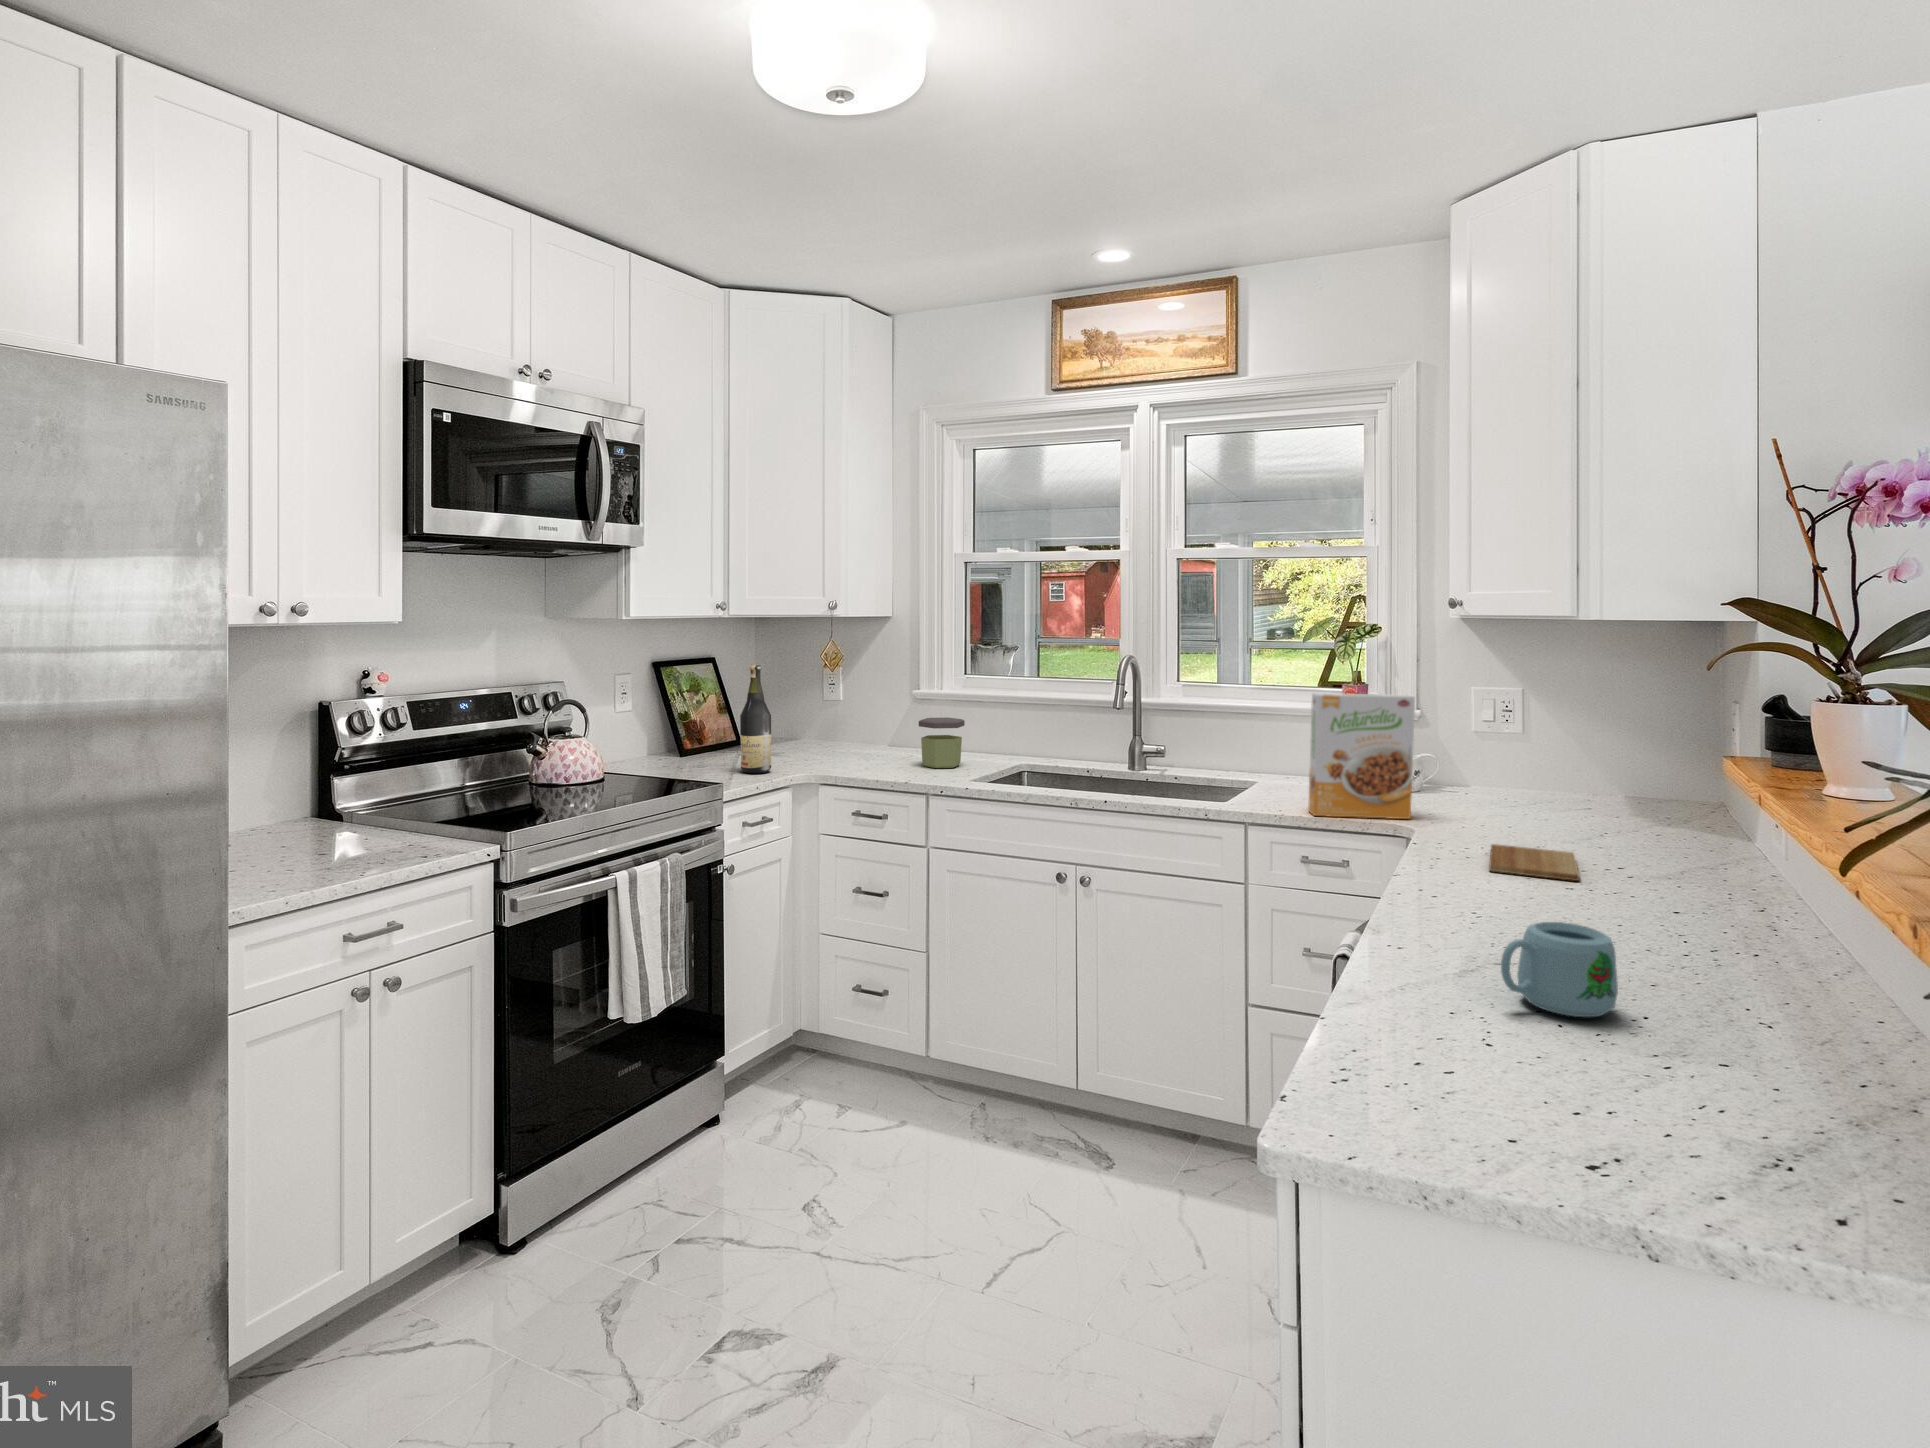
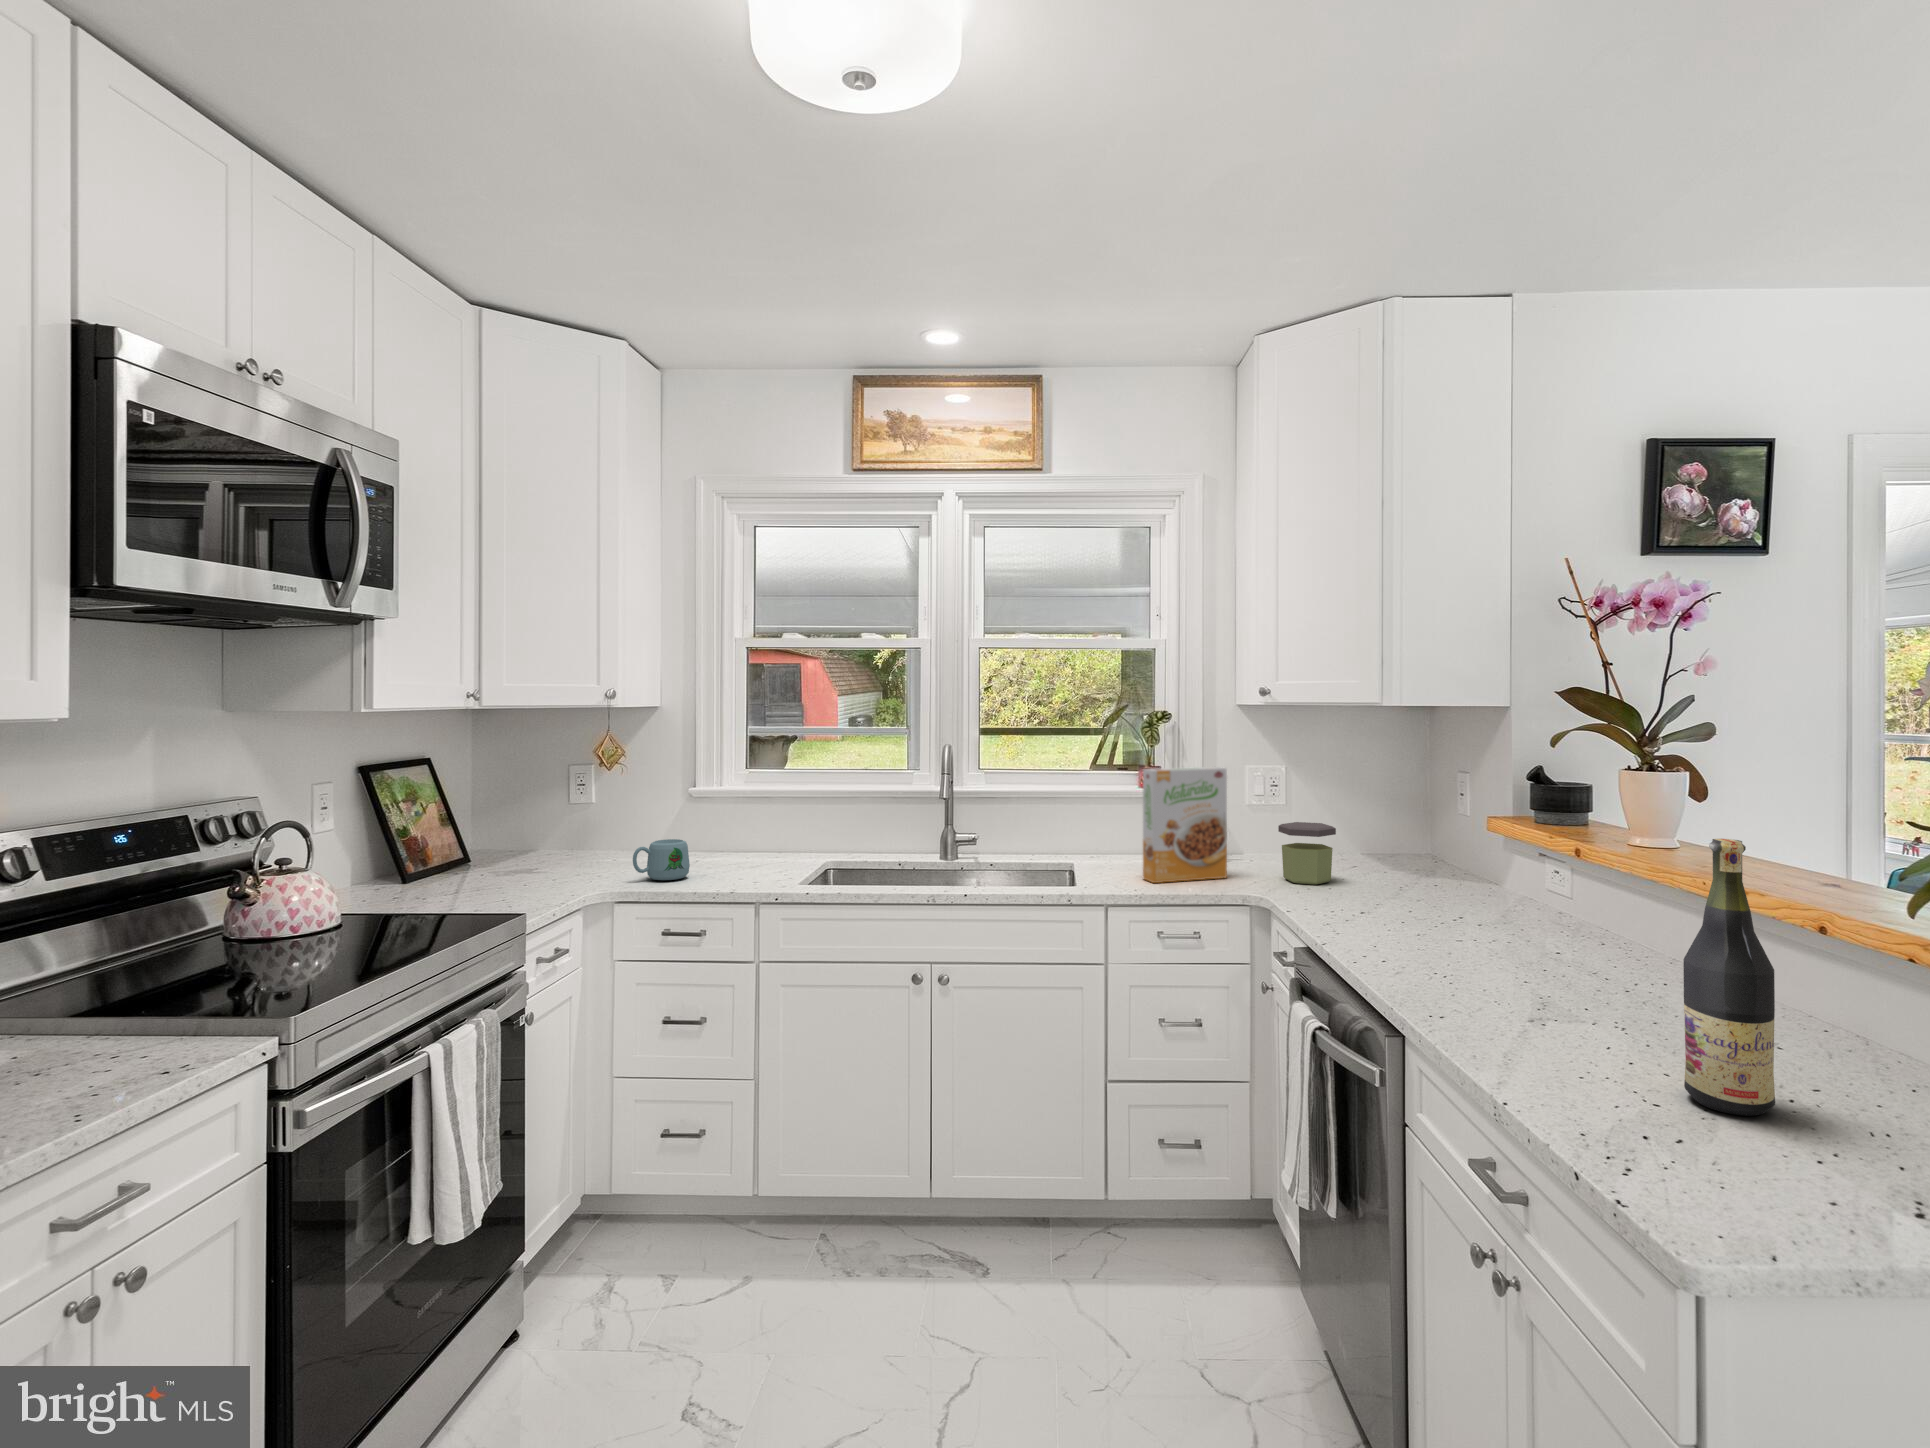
wine bottle: present [740,665,771,774] -> present [1684,839,1775,1116]
jar: present [919,717,965,768] -> present [1278,822,1336,884]
cutting board: present [1489,844,1579,881] -> none [1316,893,1405,918]
mug: present [1501,922,1618,1017] -> present [633,839,690,880]

